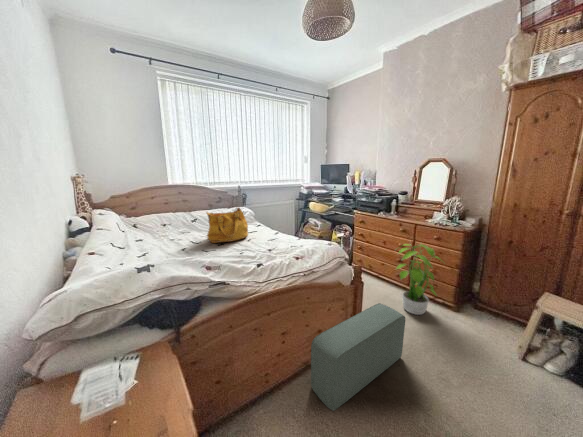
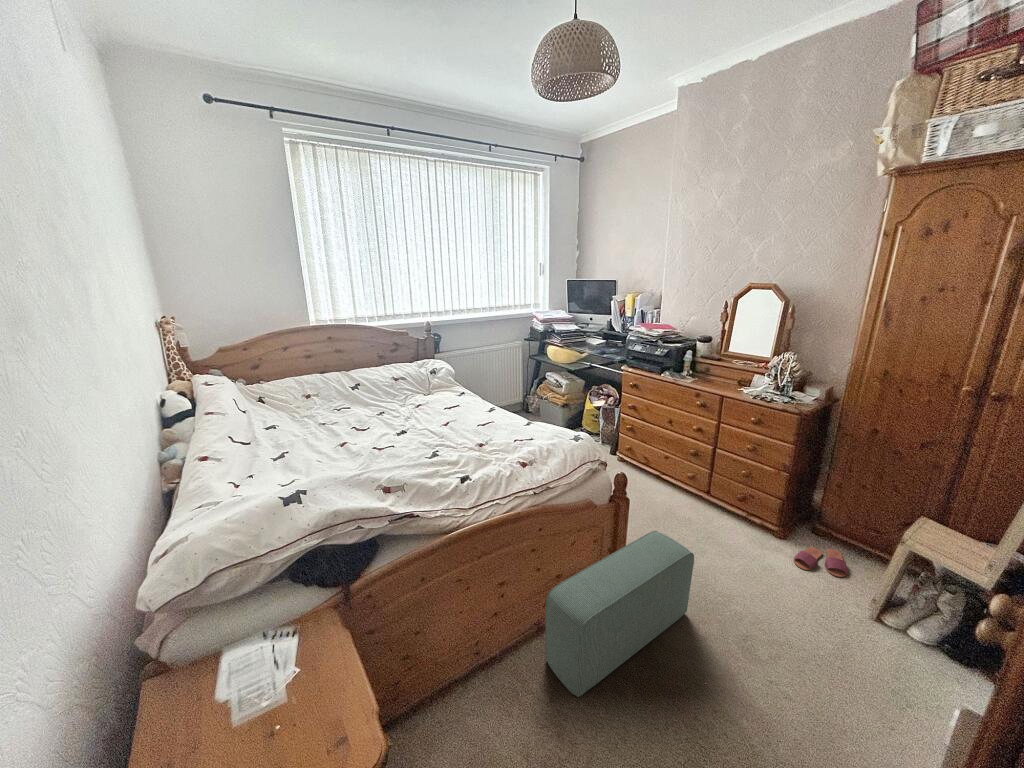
handbag: present [207,208,248,243] -> none [377,369,446,431]
potted plant: present [396,244,440,315] -> none [684,423,766,542]
slippers: none [466,317,500,335] -> present [794,547,847,577]

